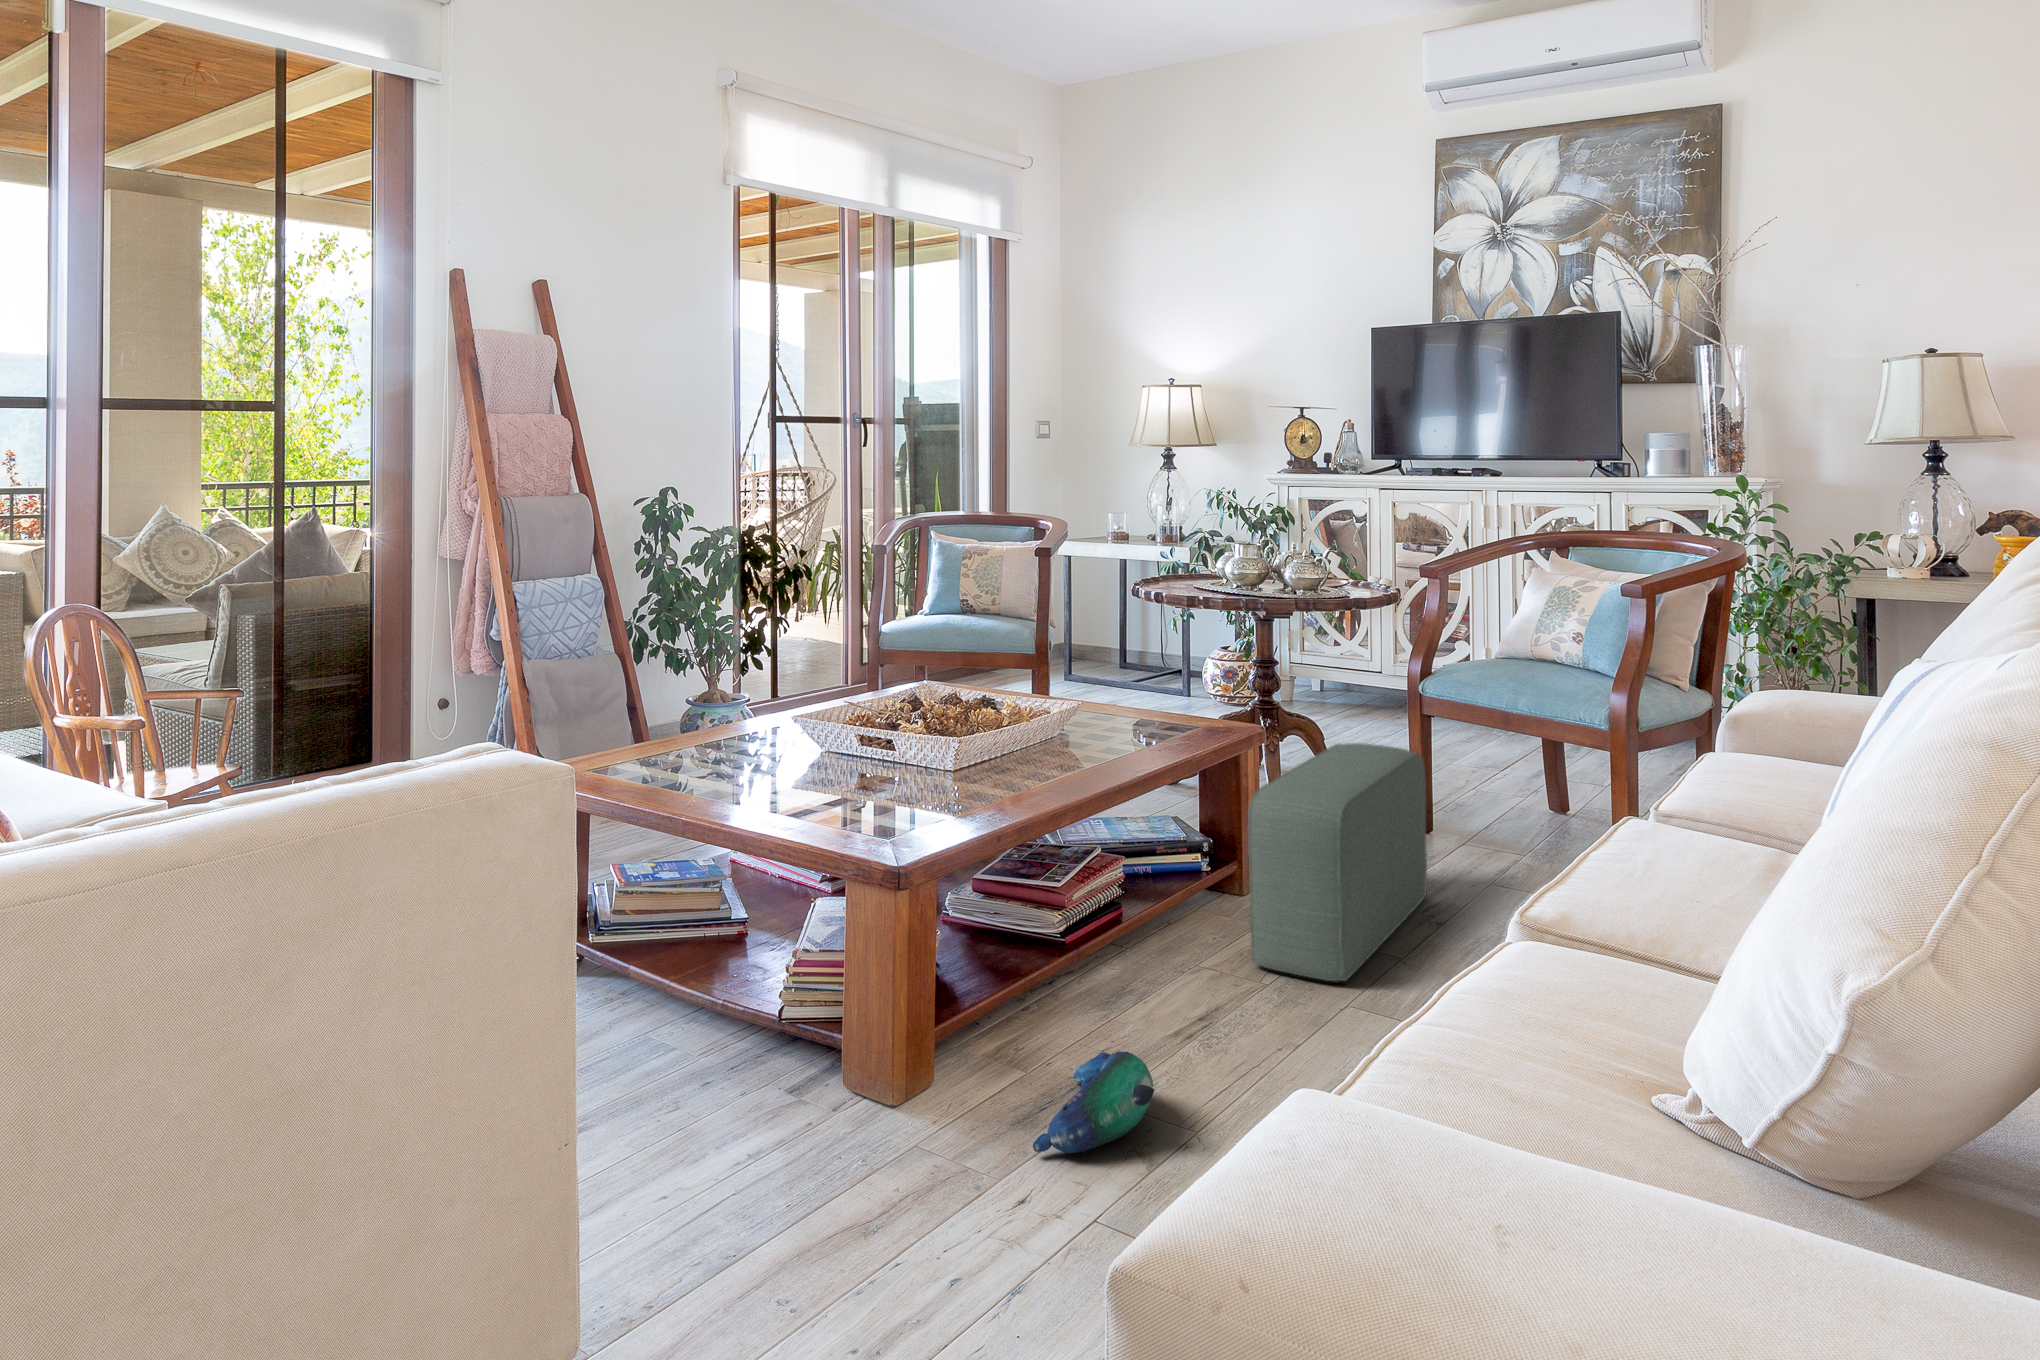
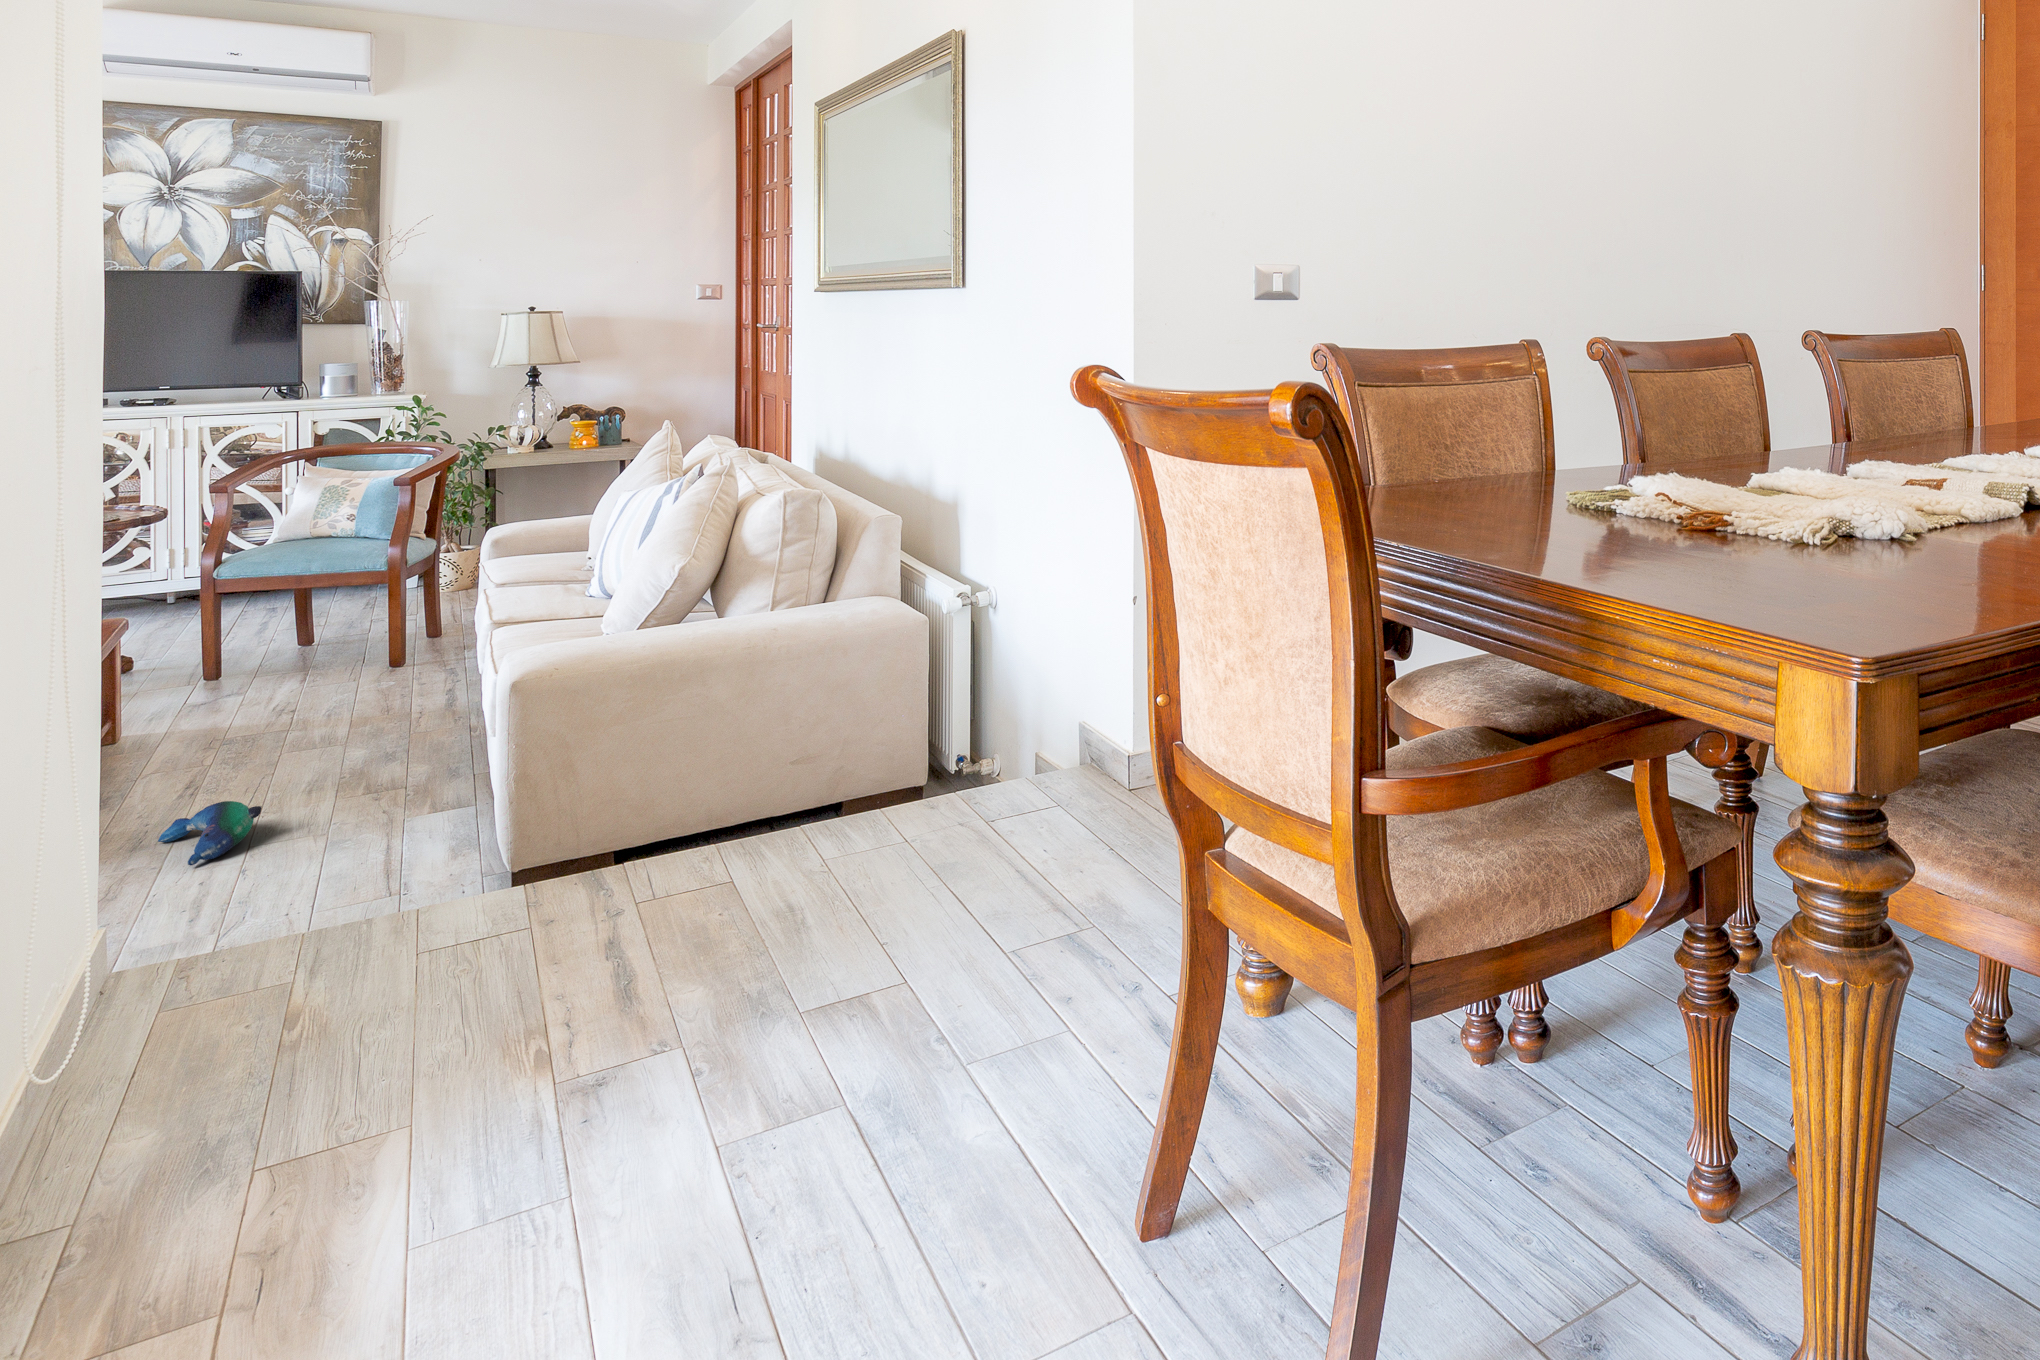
pouf: present [1248,743,1427,981] -> none [191,610,285,765]

